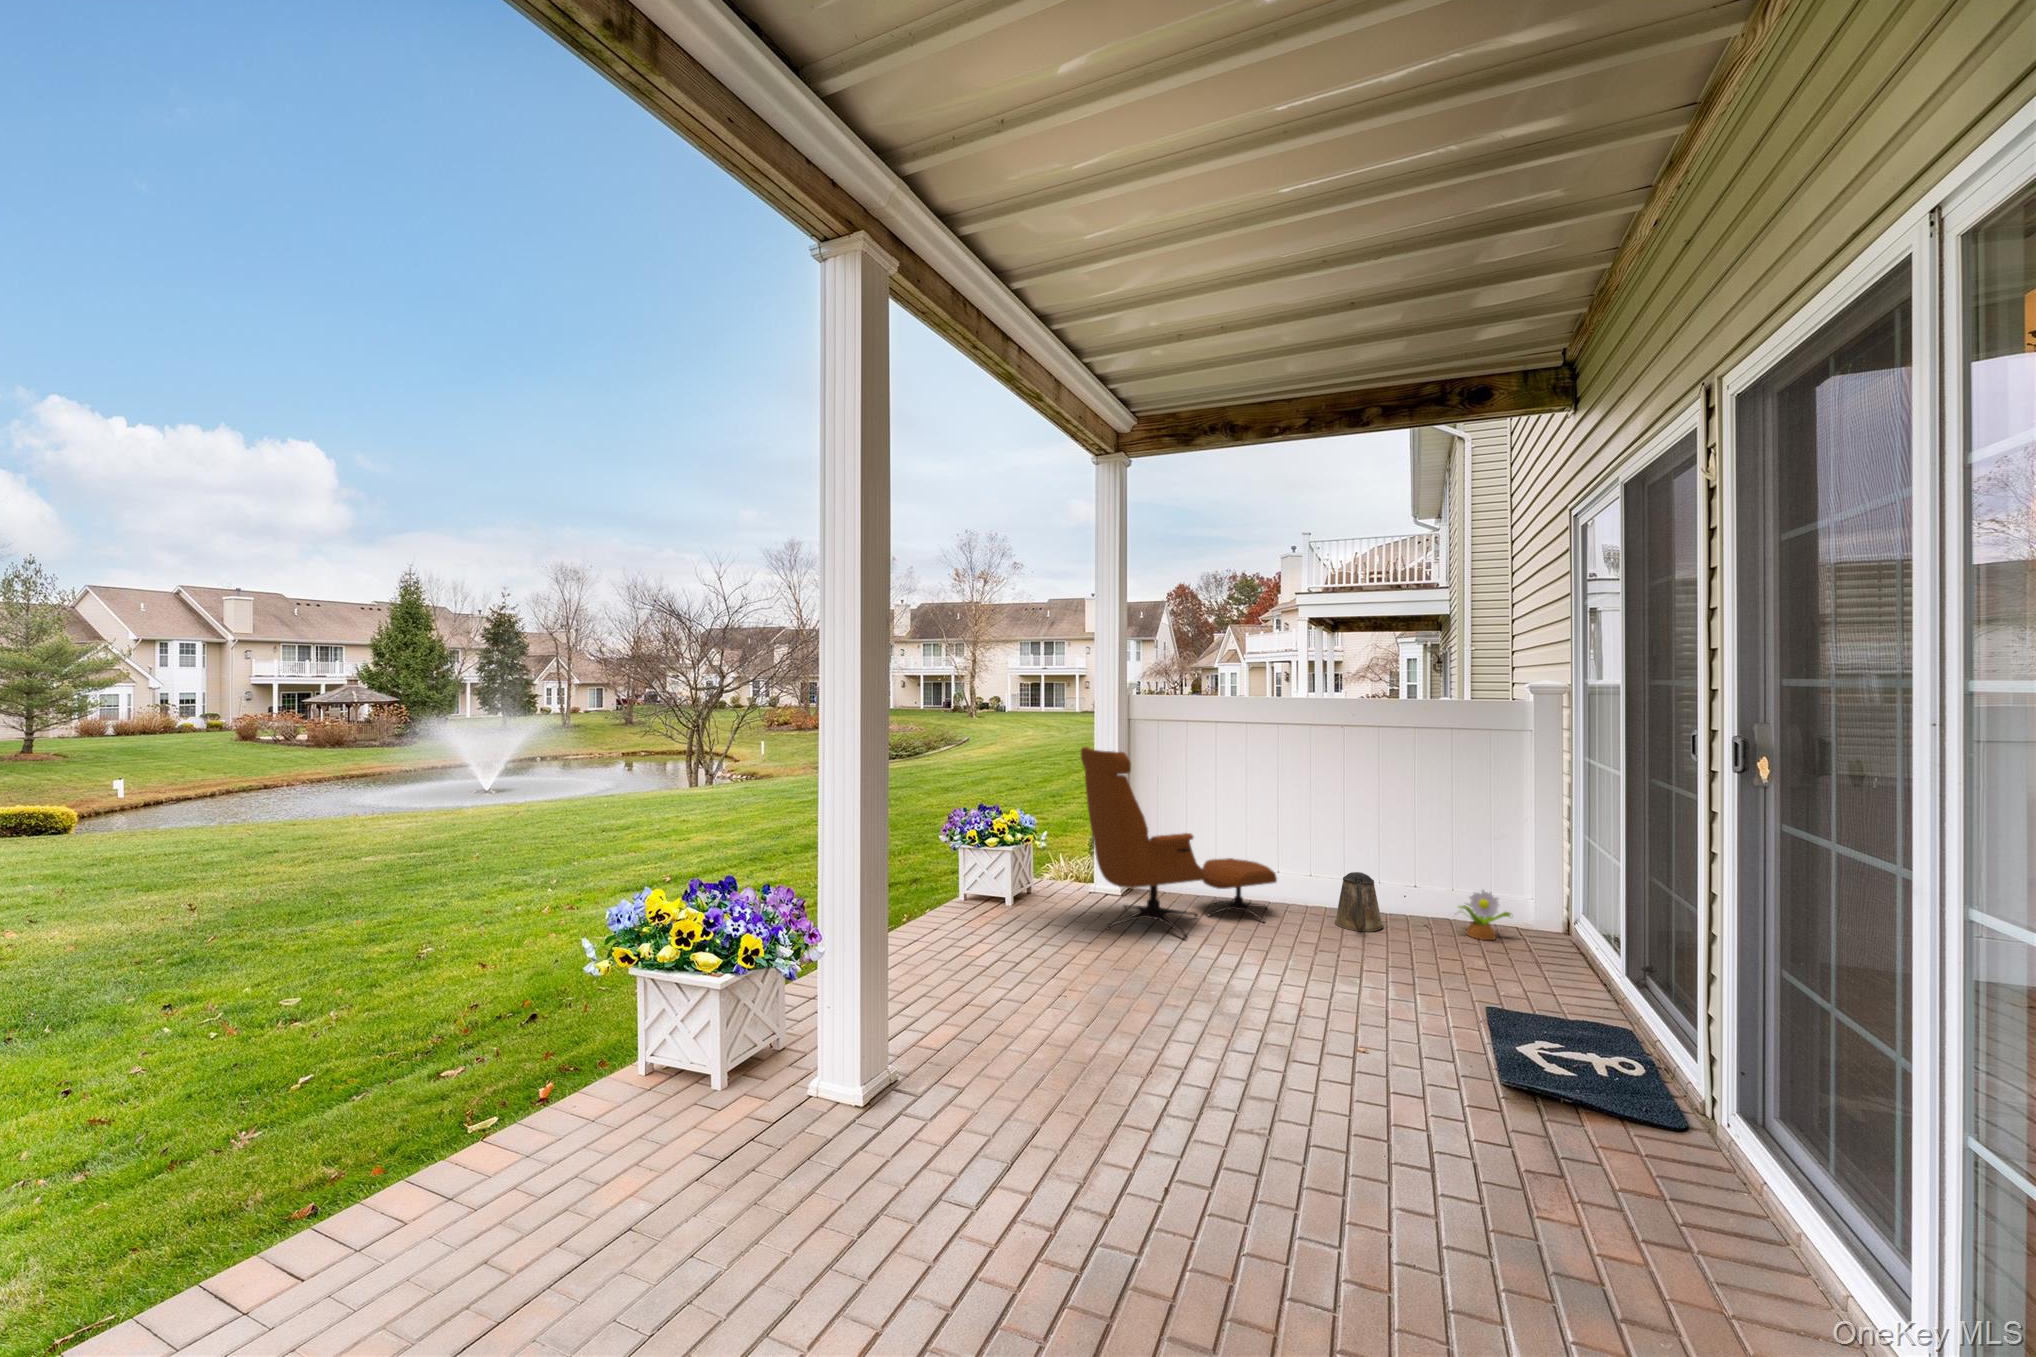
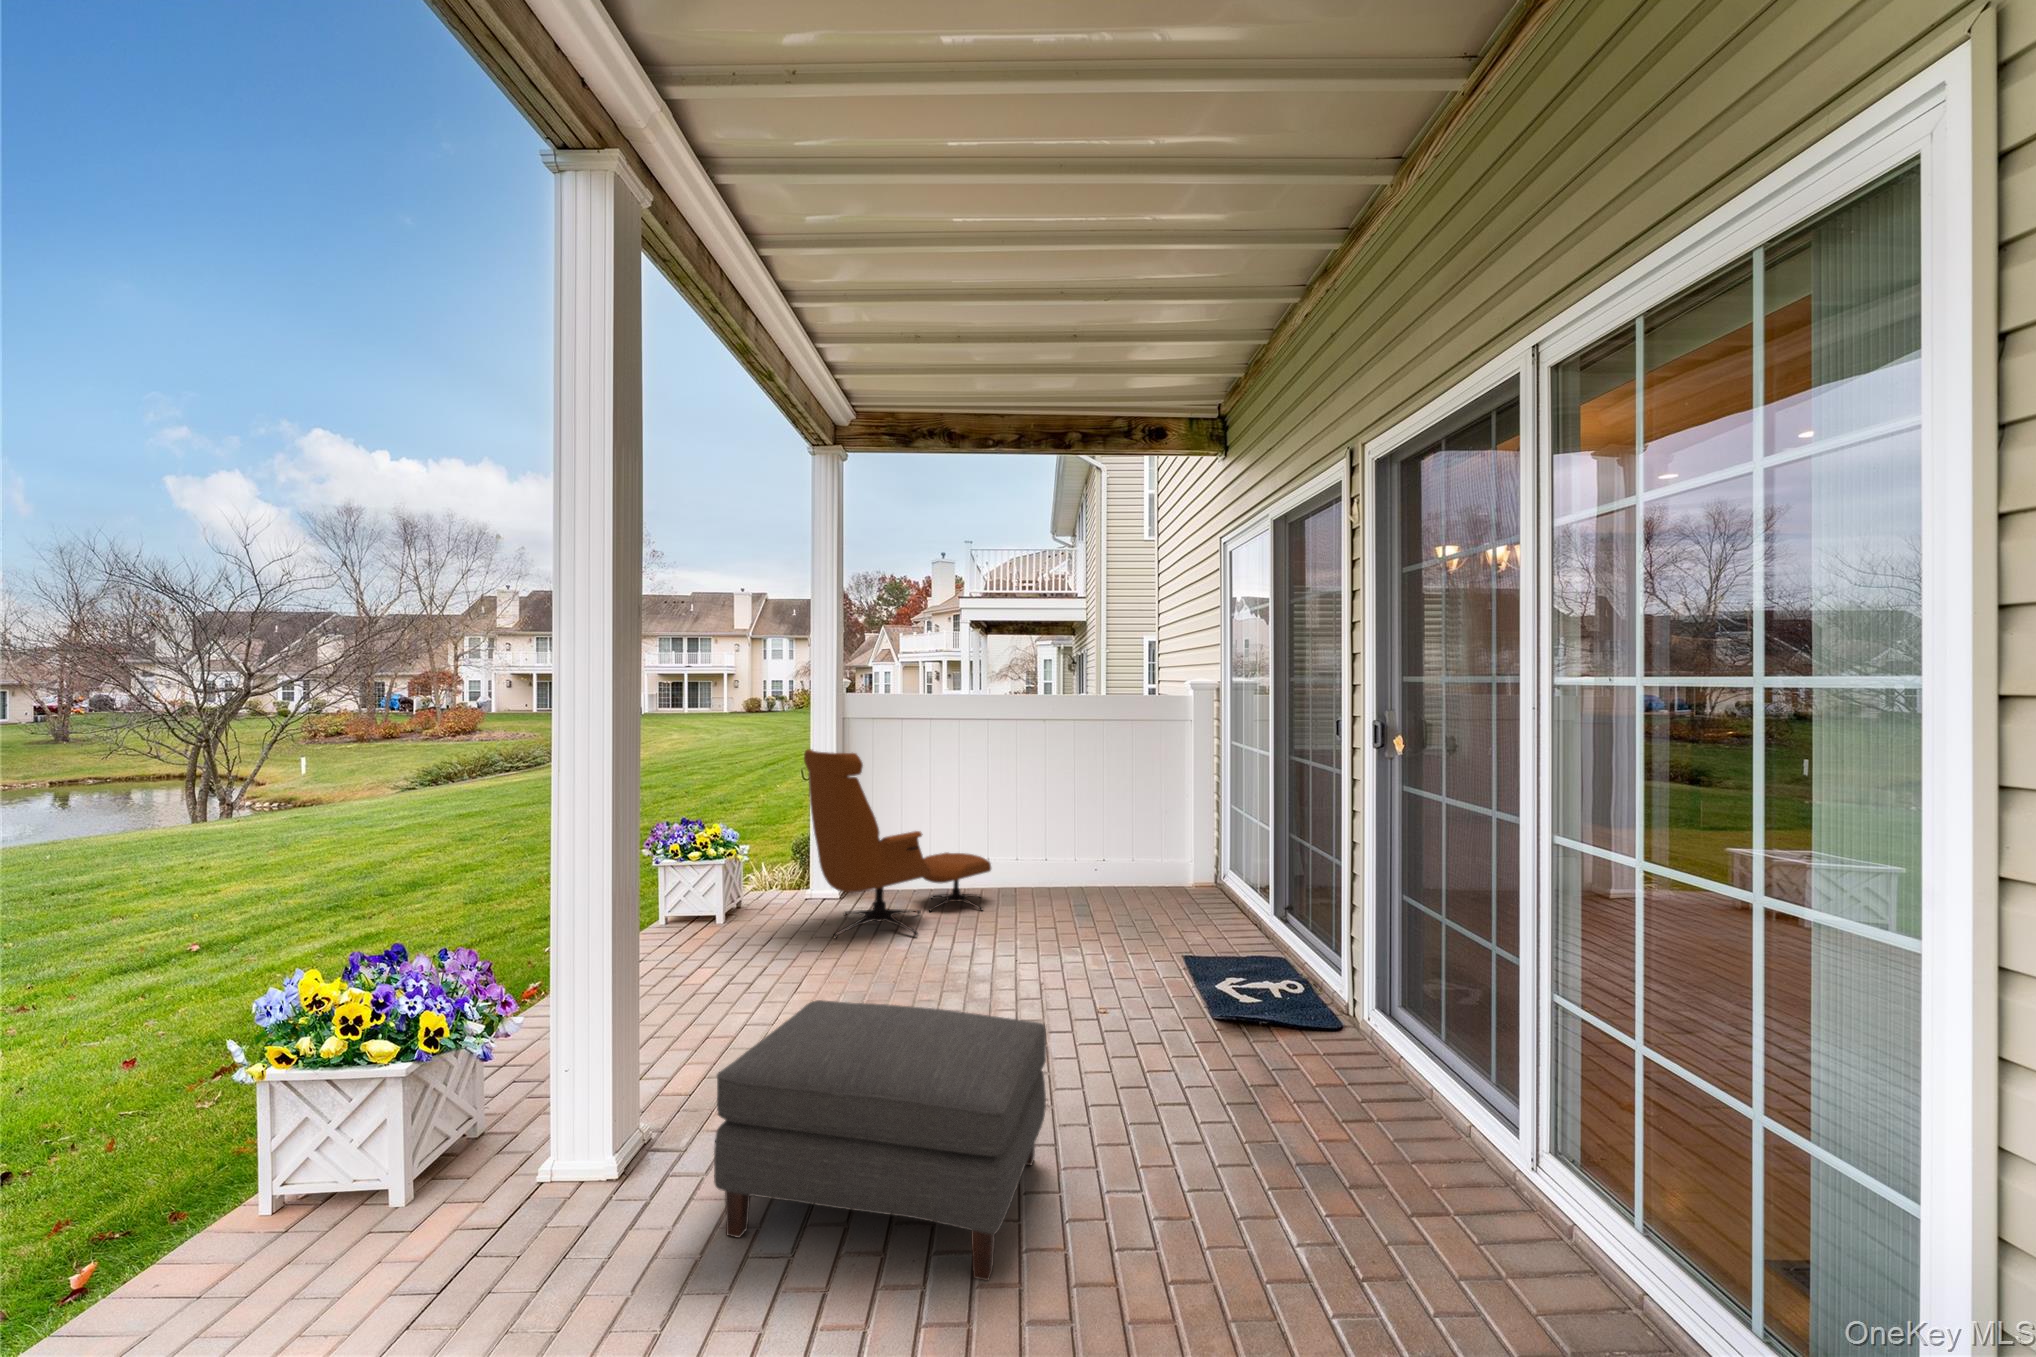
watering can: present [1335,872,1383,932] -> none [1042,854,1083,907]
decorative plant: present [1459,890,1511,940] -> none [1138,858,1182,901]
ottoman: none [919,981,1242,1289] -> present [714,1000,1046,1280]

